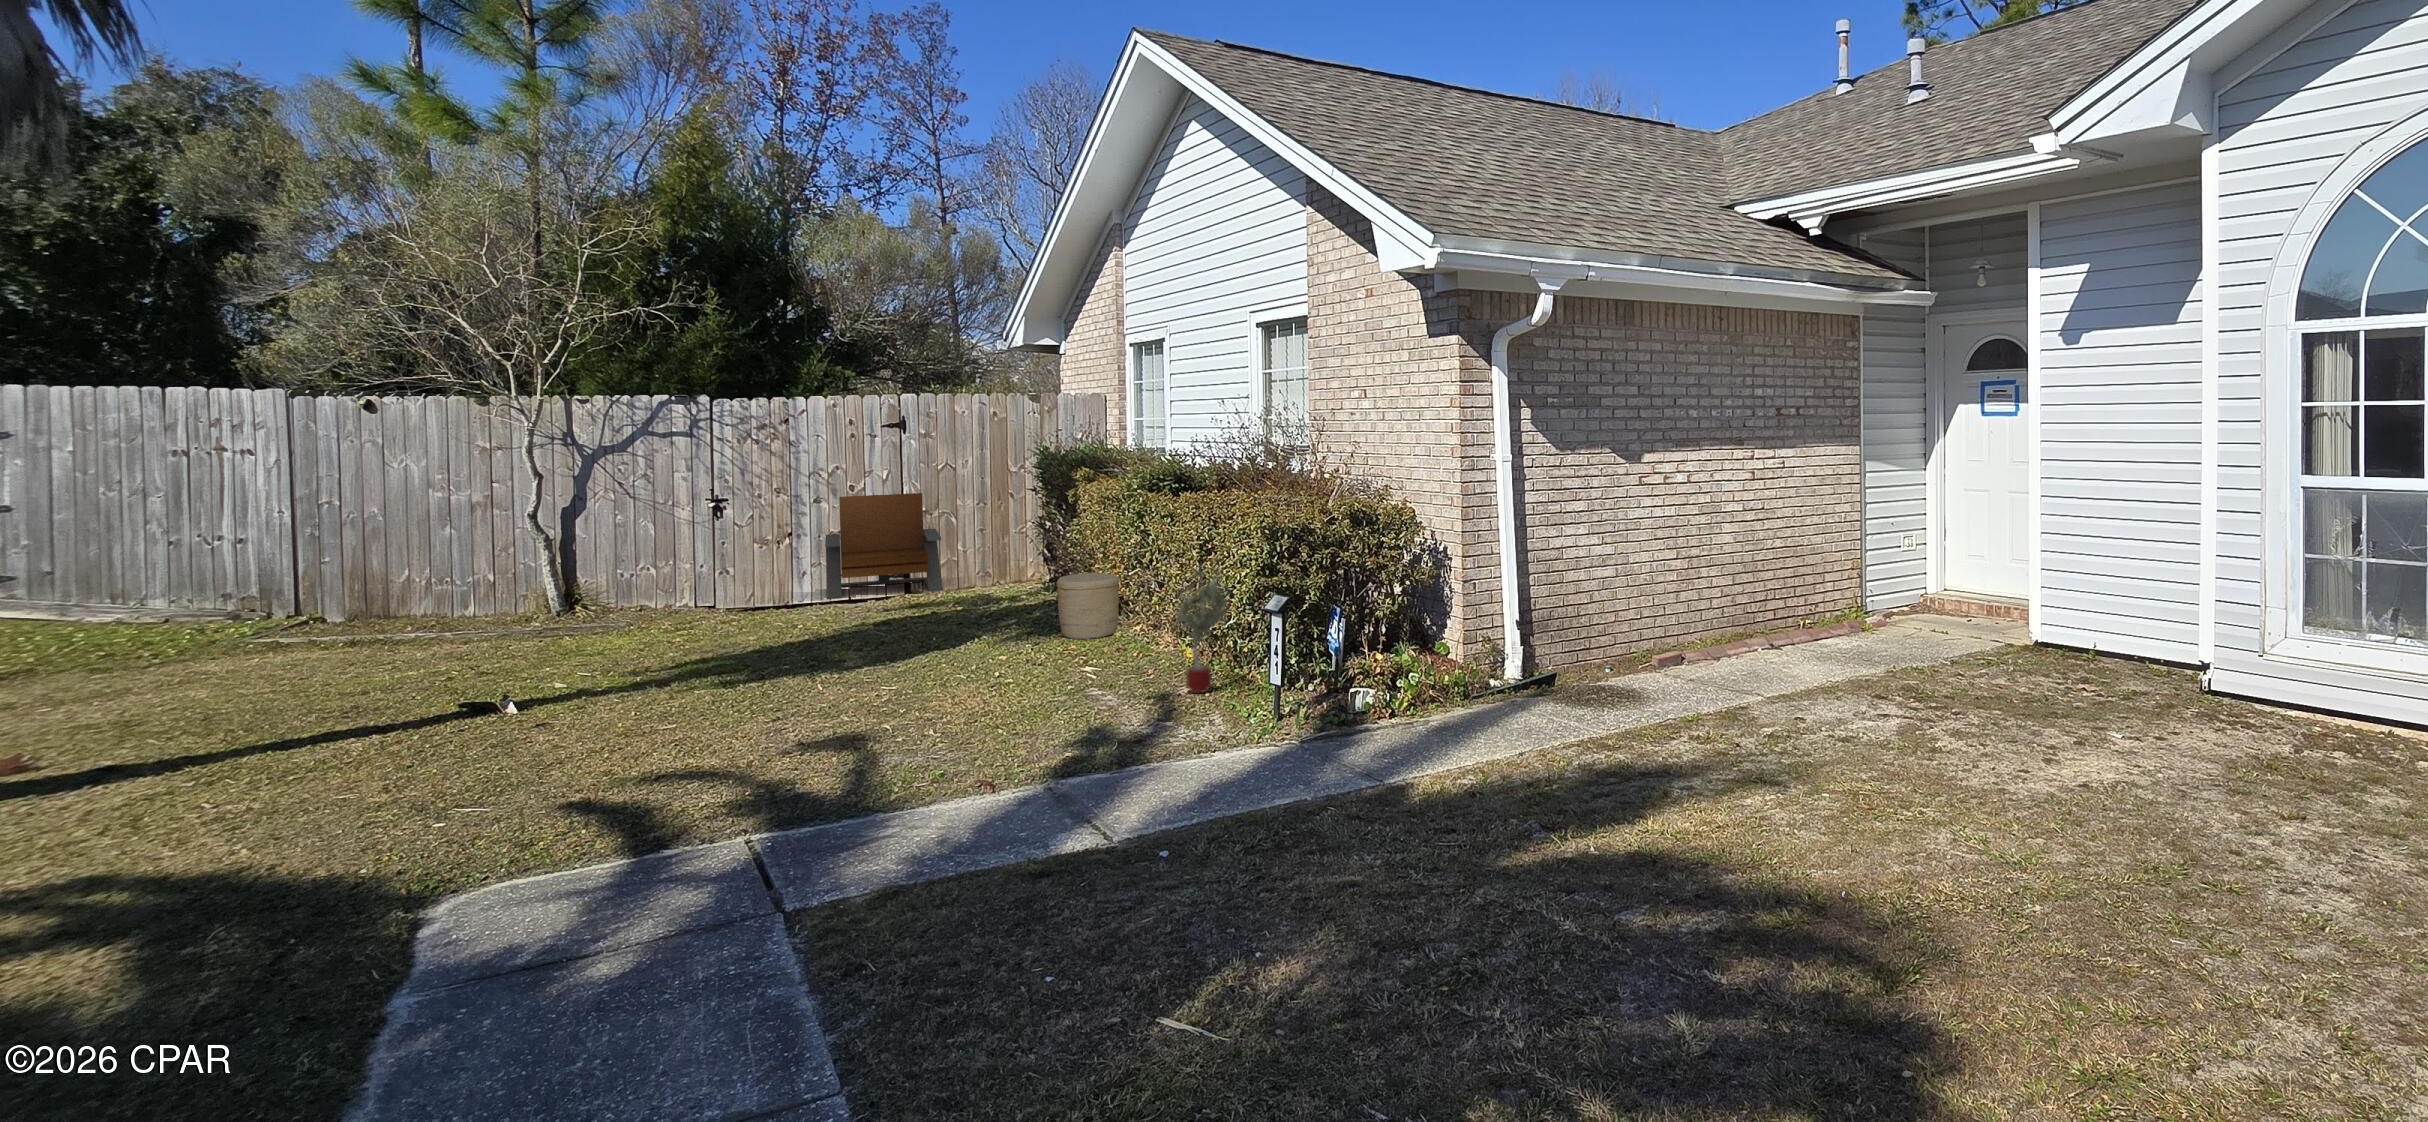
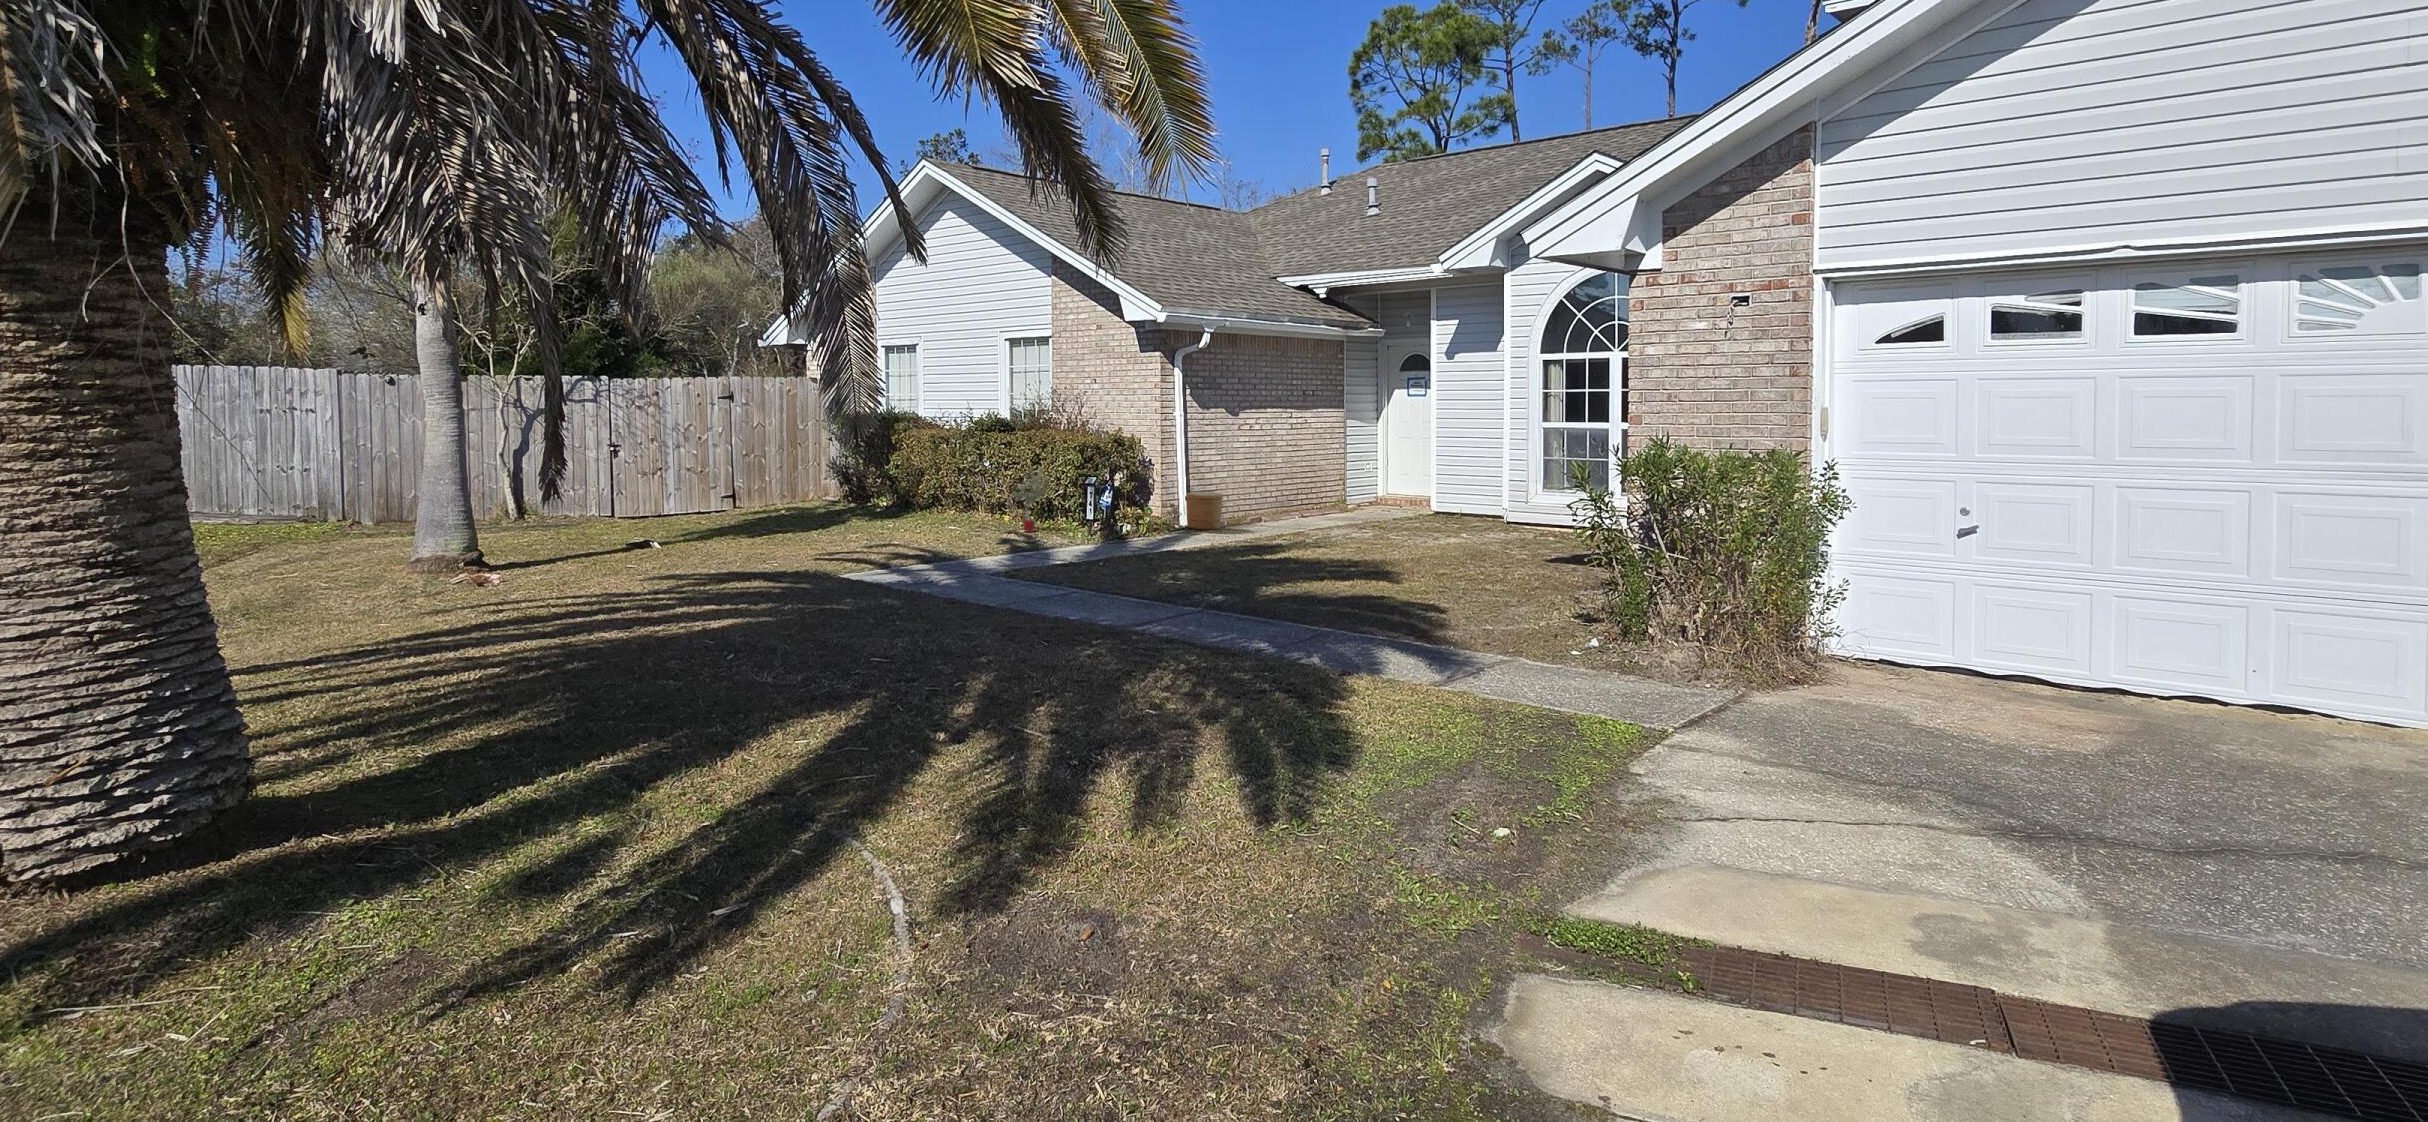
lounge chair: present [825,493,943,599] -> none [692,443,777,508]
woven basket: present [1057,573,1120,639] -> present [1186,492,1223,530]

